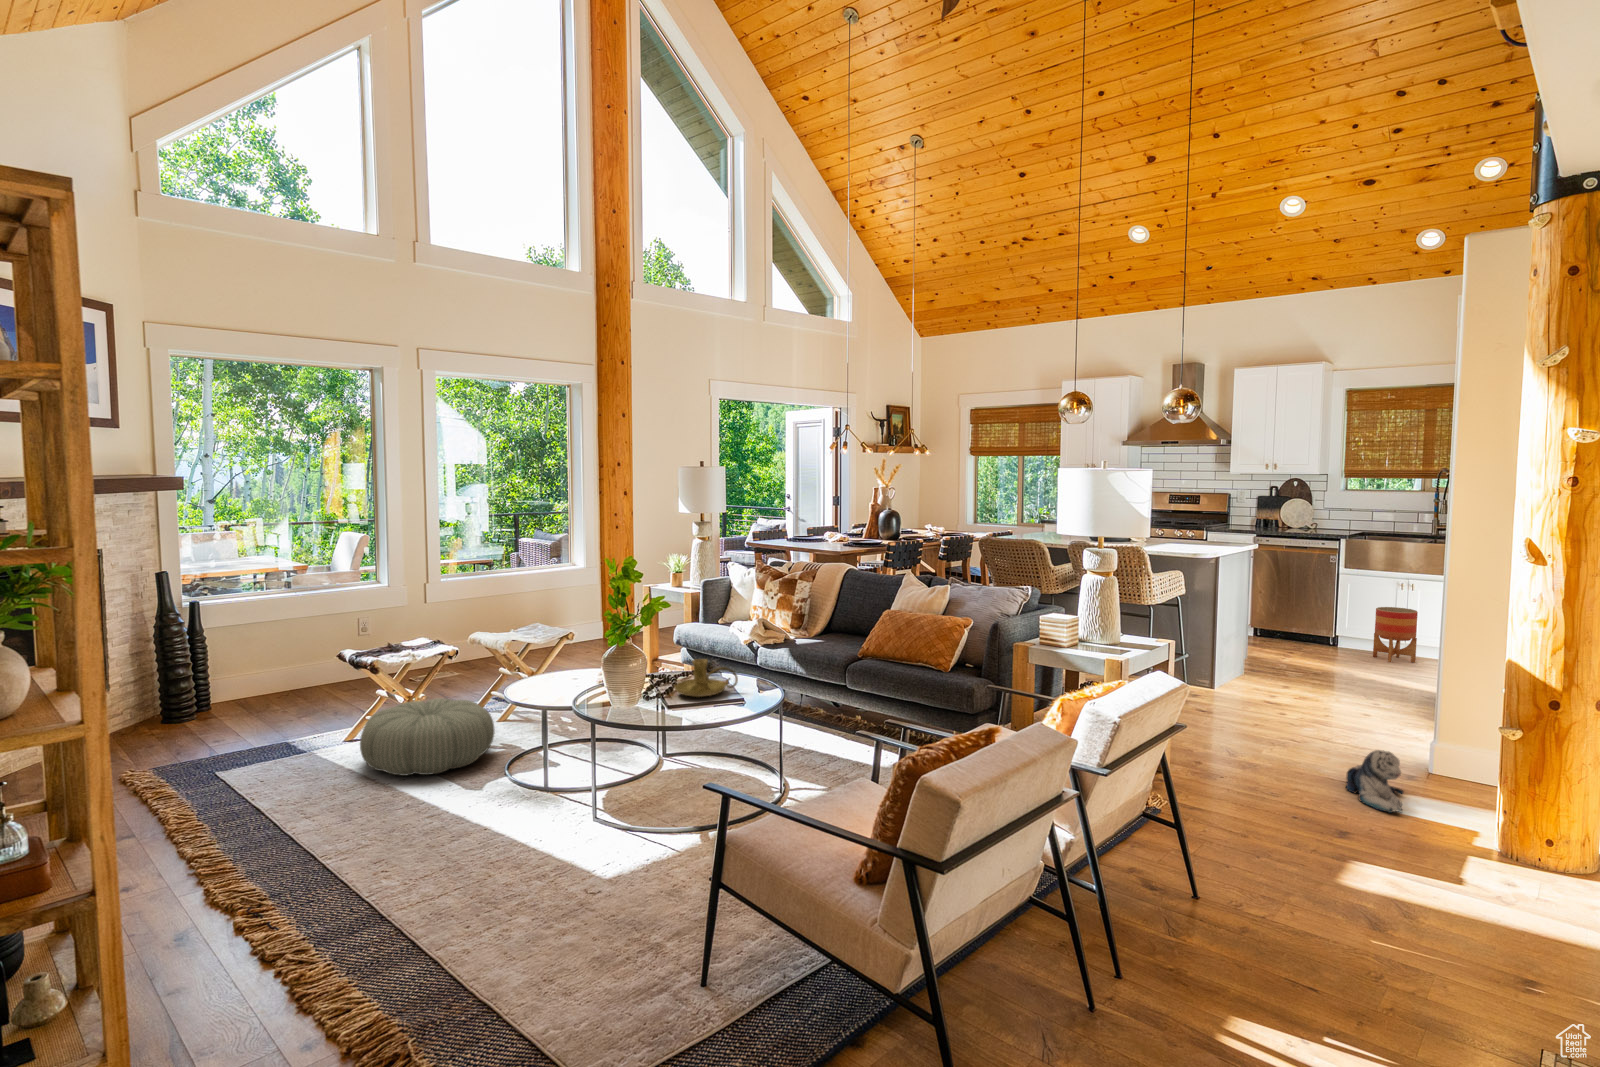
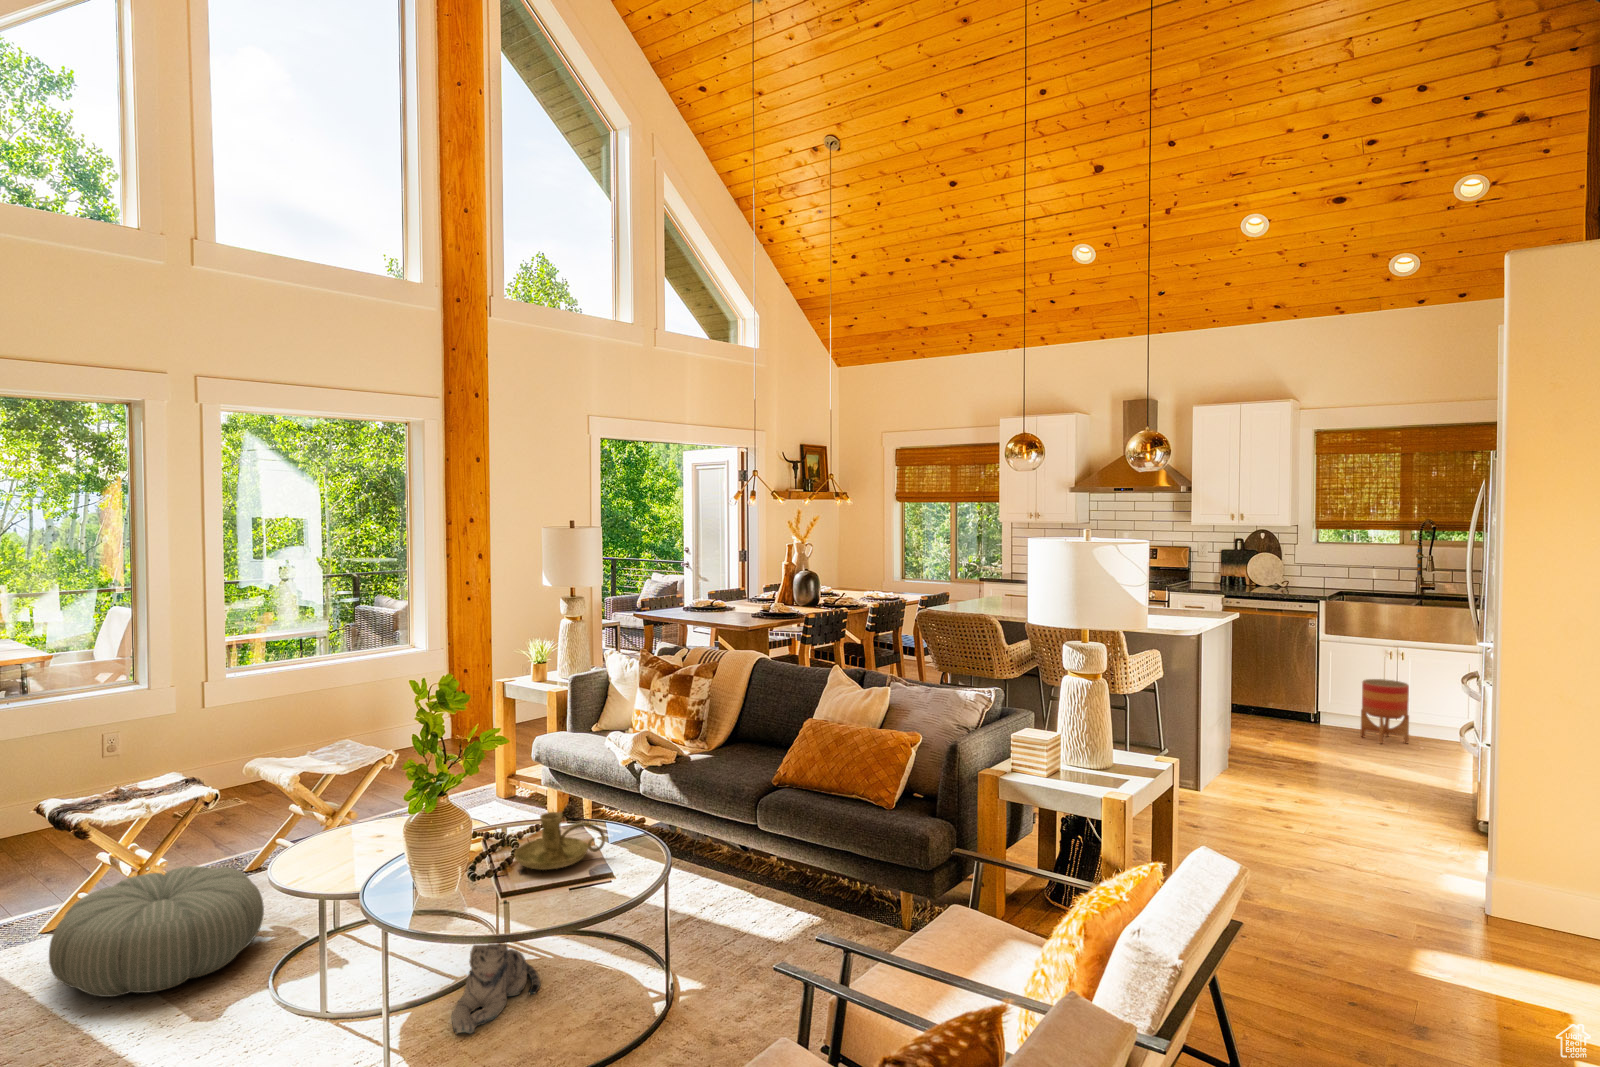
plush toy: present [1346,750,1404,813] -> present [452,944,540,1034]

